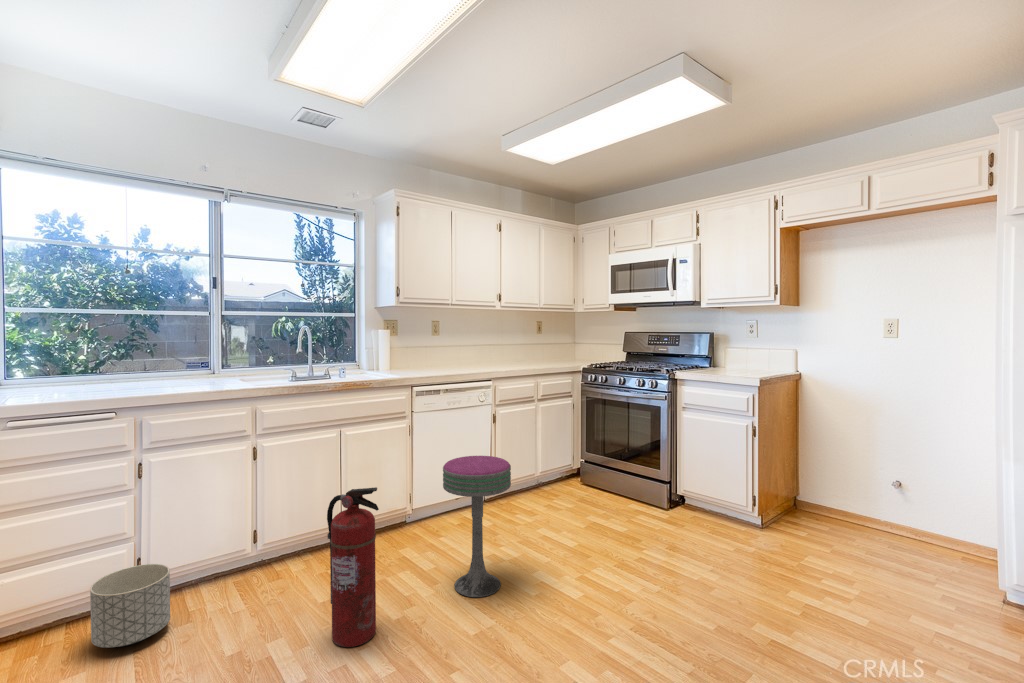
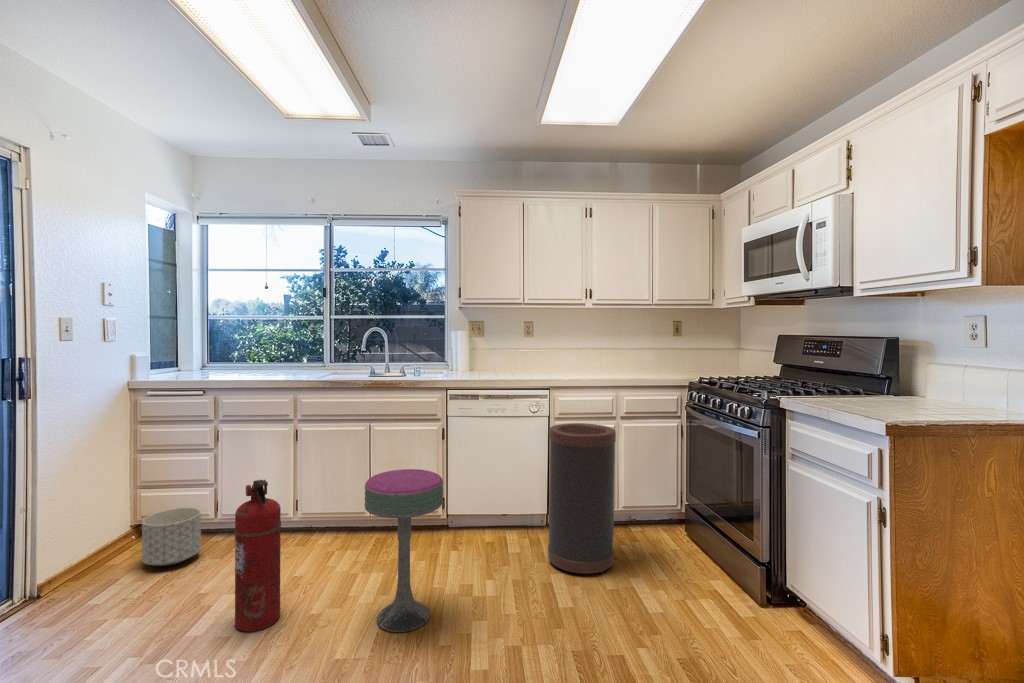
trash can: none [515,405,568,522] -> present [548,423,616,574]

